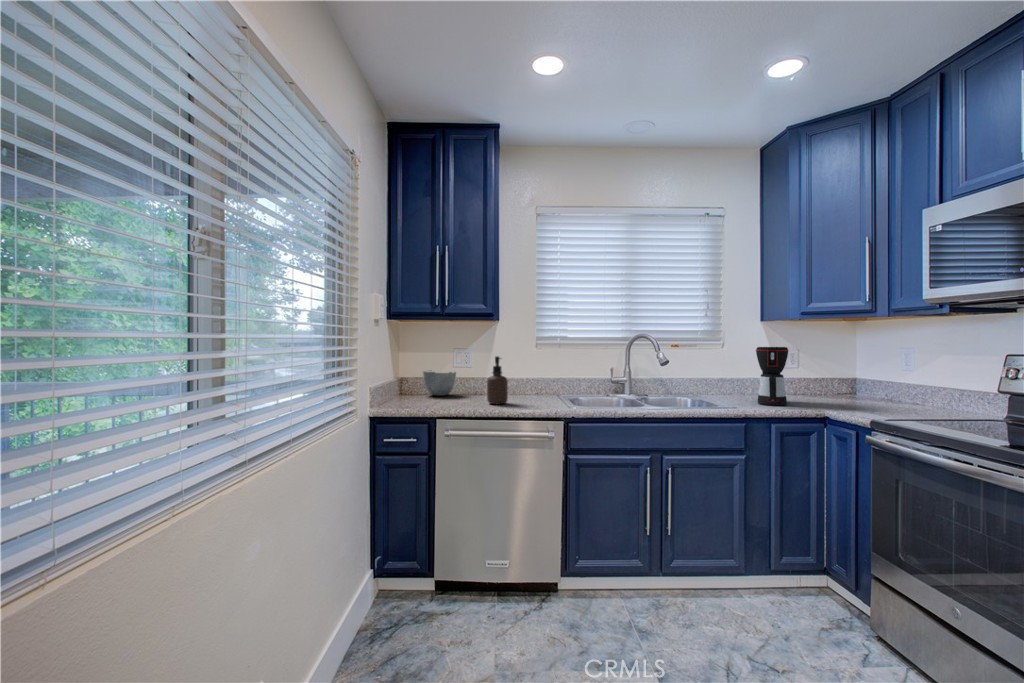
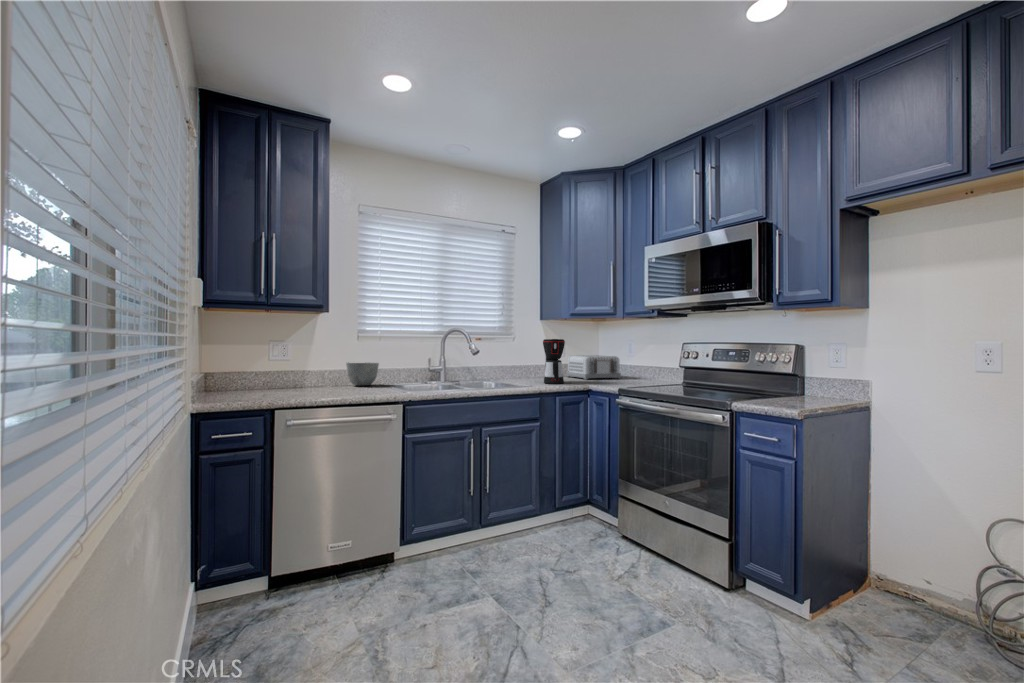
soap dispenser: present [487,356,508,404] -> none [319,347,340,394]
toaster: none [803,366,889,401] -> present [567,355,621,380]
bowl: present [423,370,456,396] -> present [346,362,379,386]

